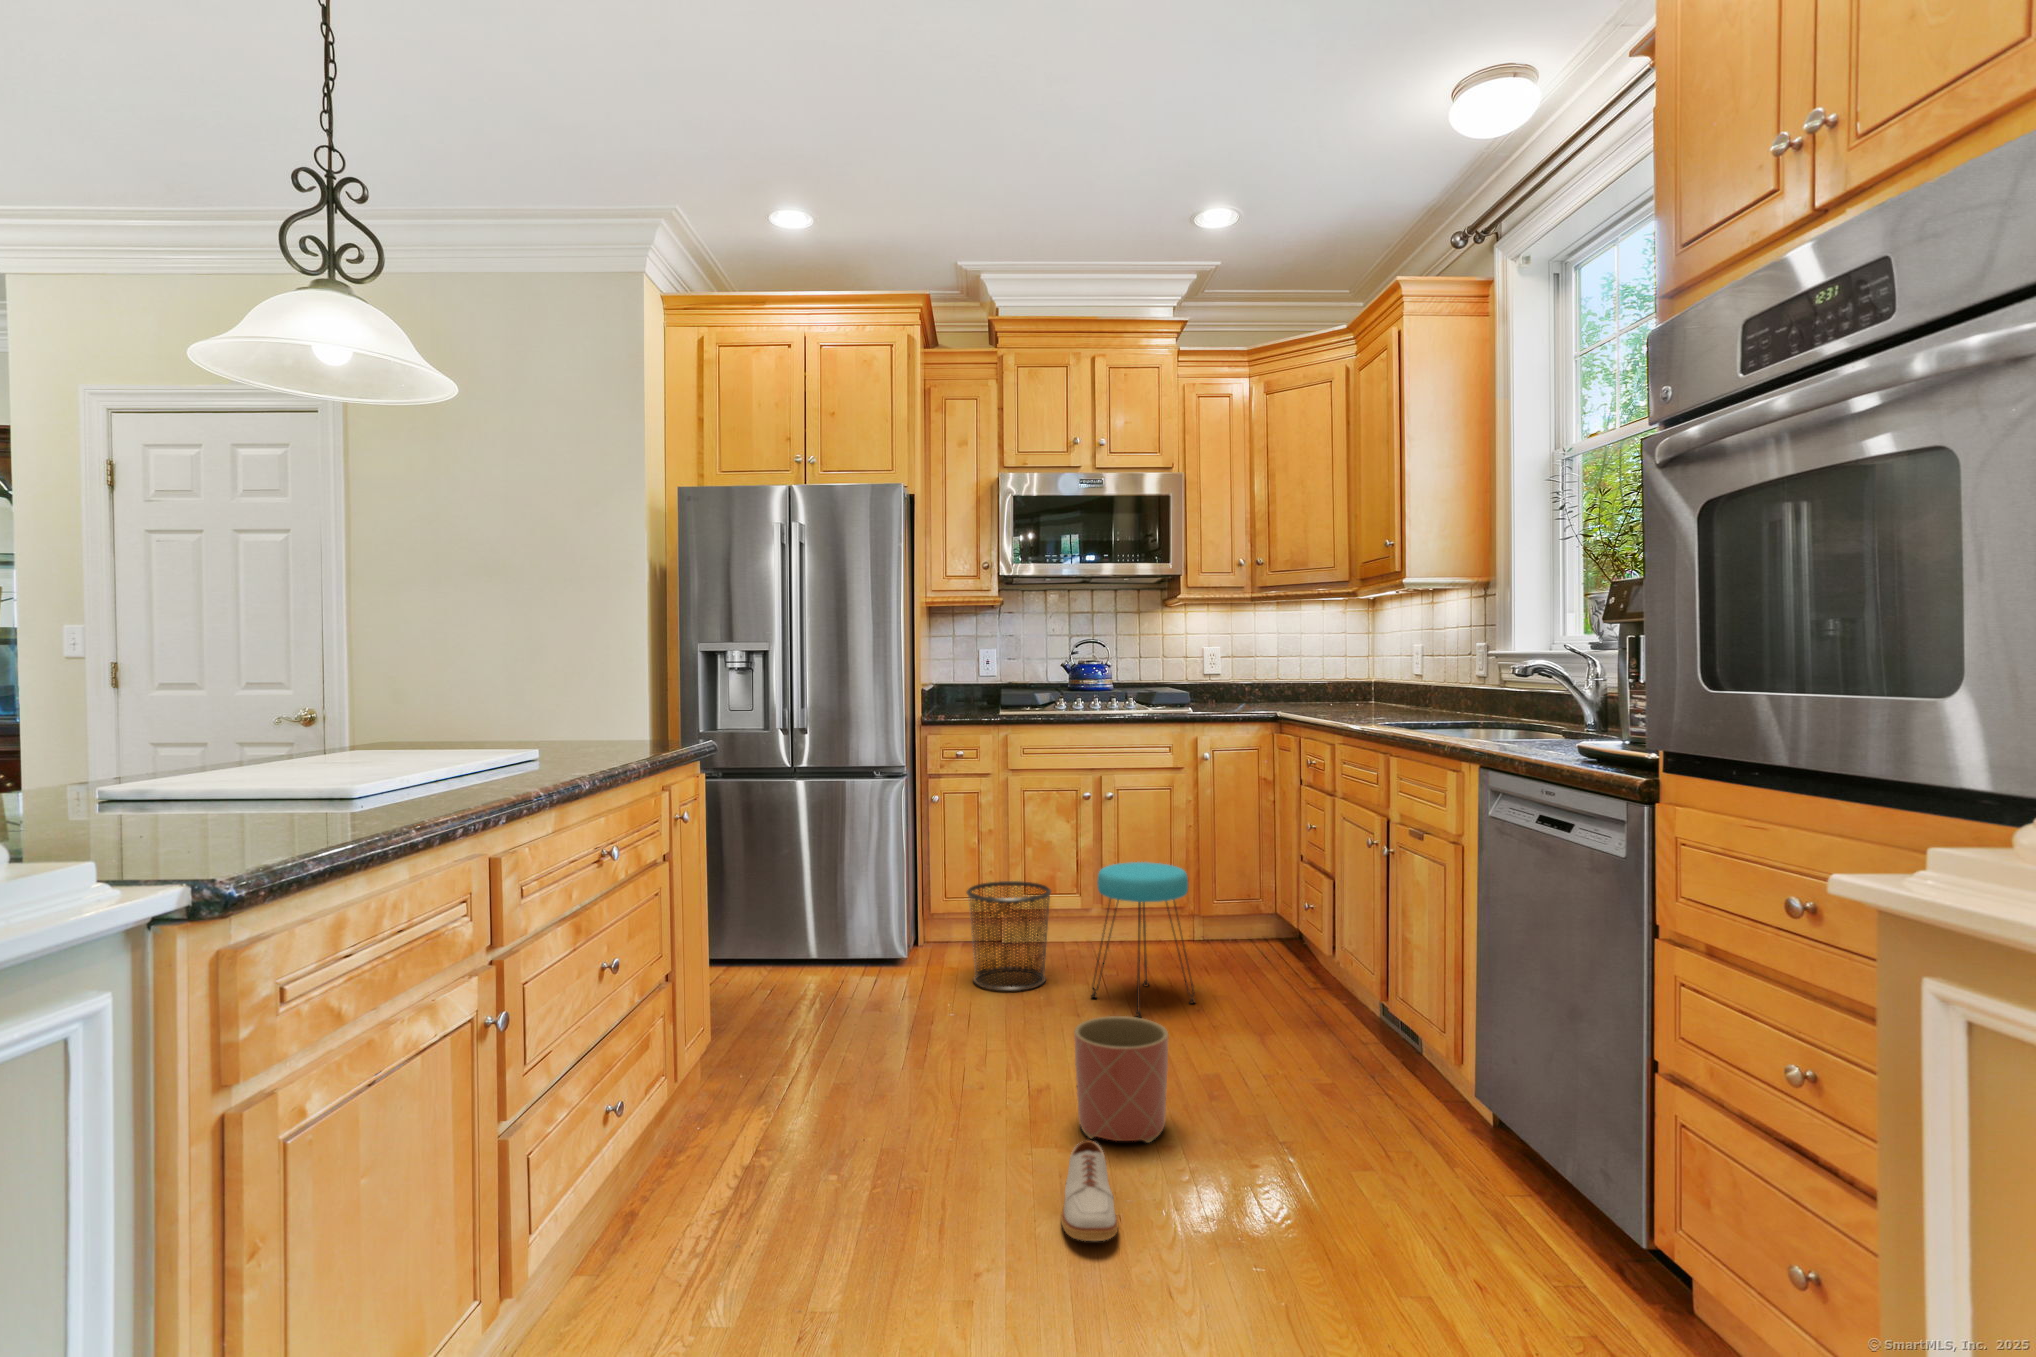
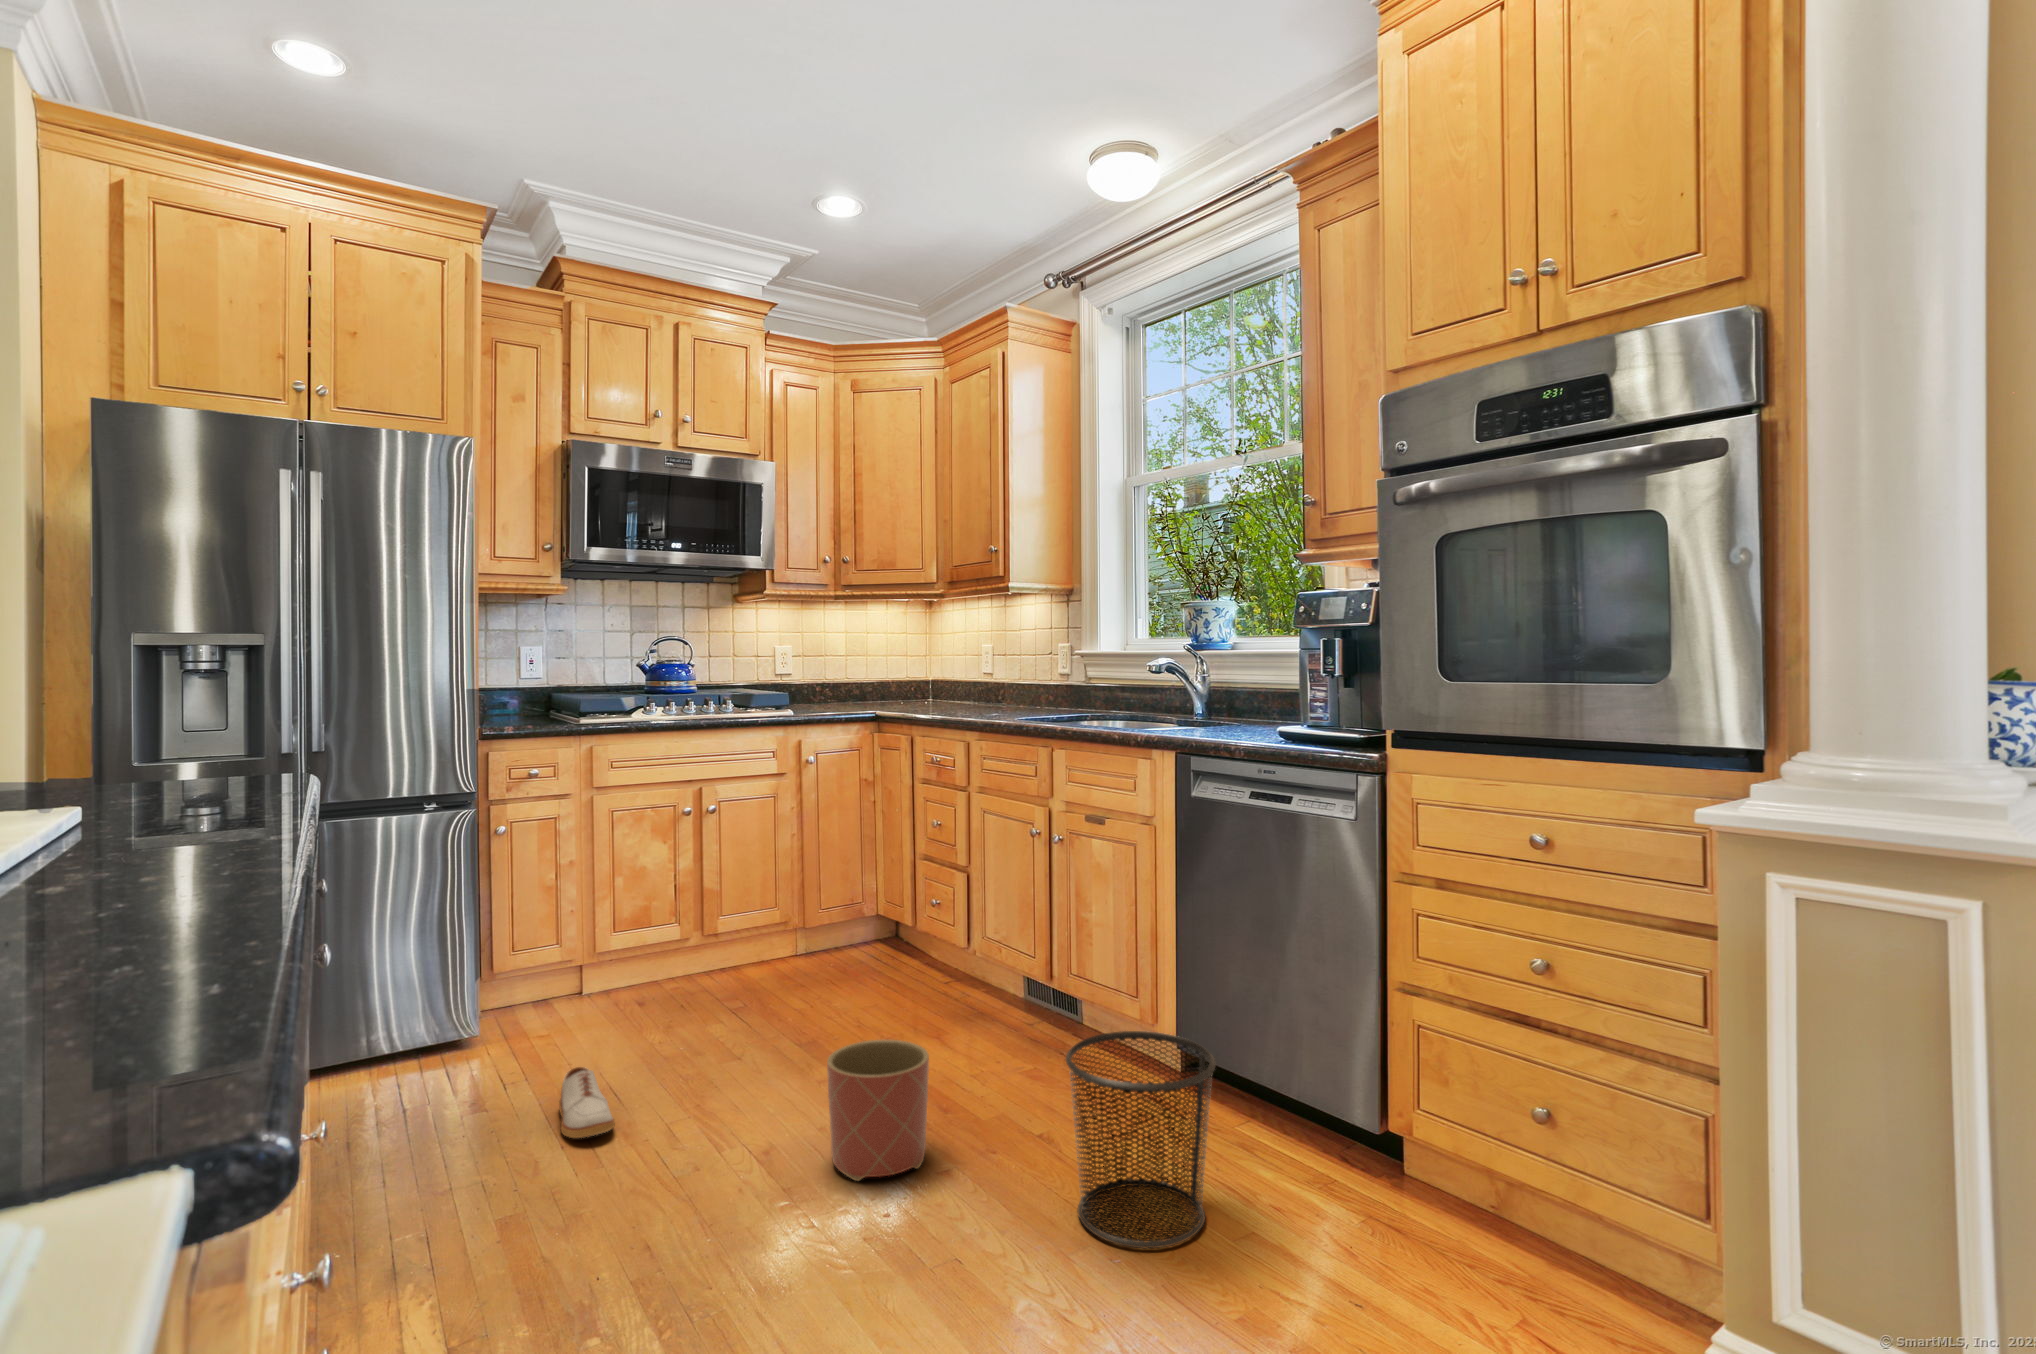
stool: present [1092,862,1195,1016] -> none [735,876,849,1042]
waste bin: present [966,881,1051,991] -> present [1066,1031,1216,1248]
shoe: present [1061,1141,1118,1241] -> present [559,1067,615,1138]

